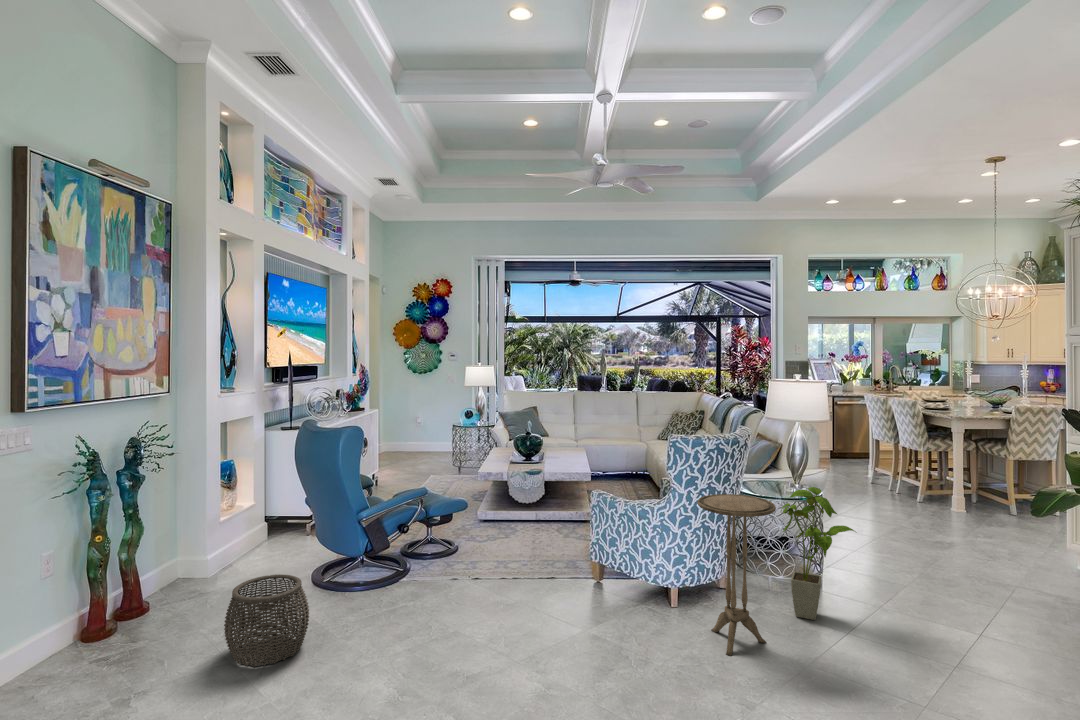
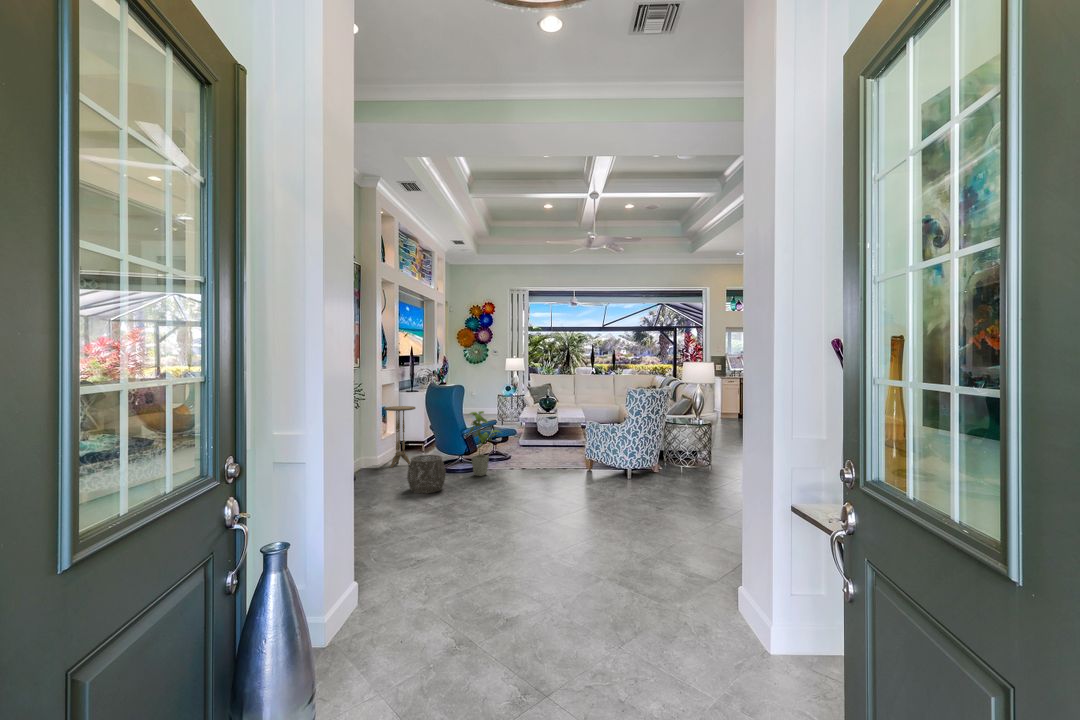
house plant: present [781,487,856,620] -> present [470,411,500,476]
side table: present [698,494,776,656] -> present [384,406,416,468]

